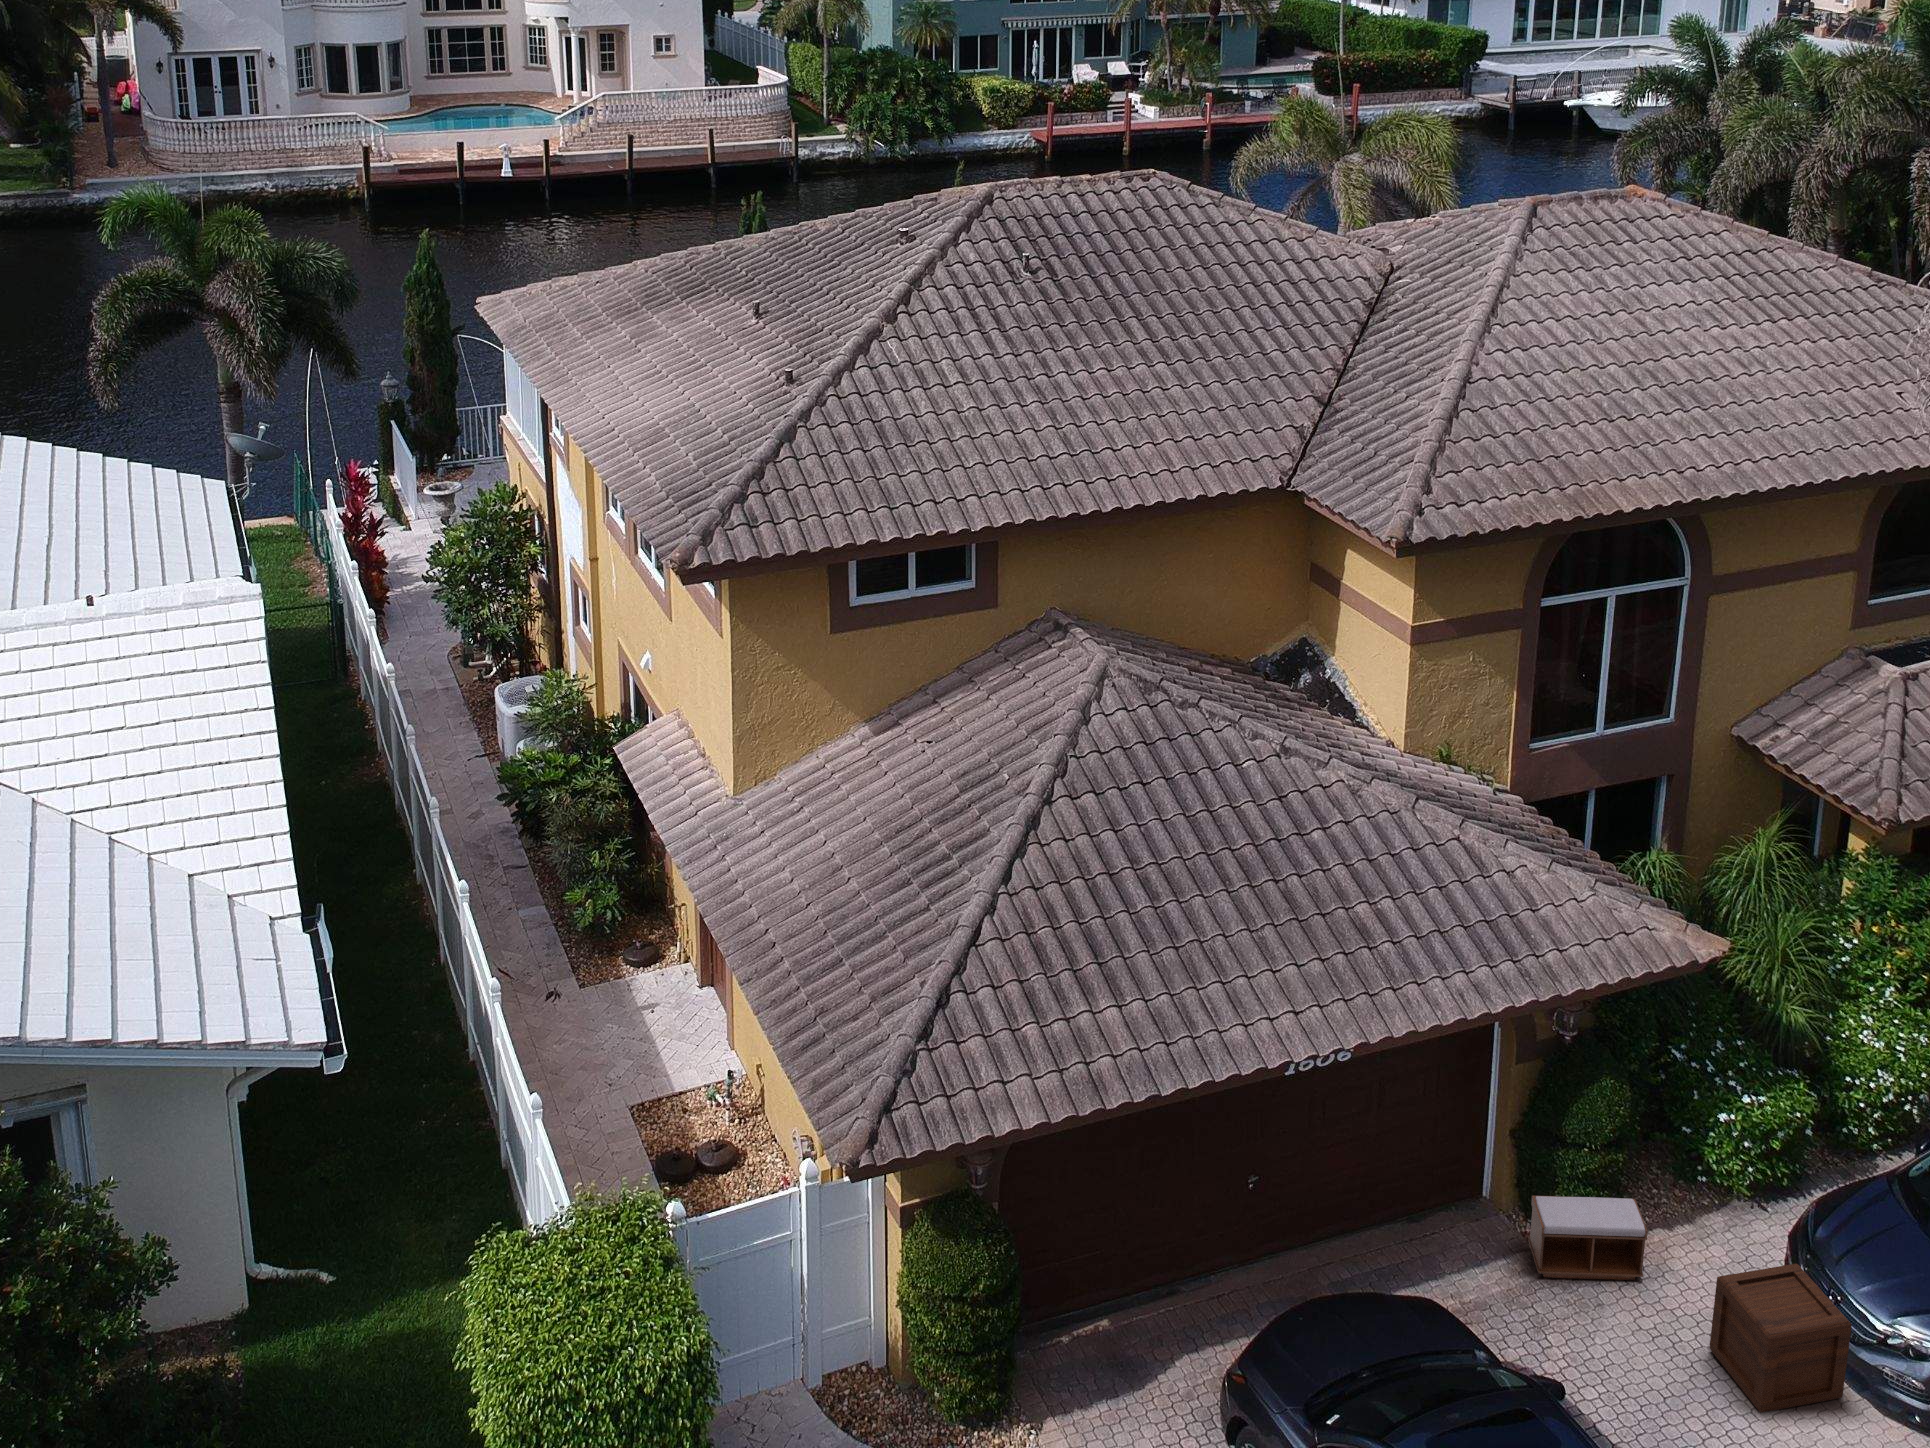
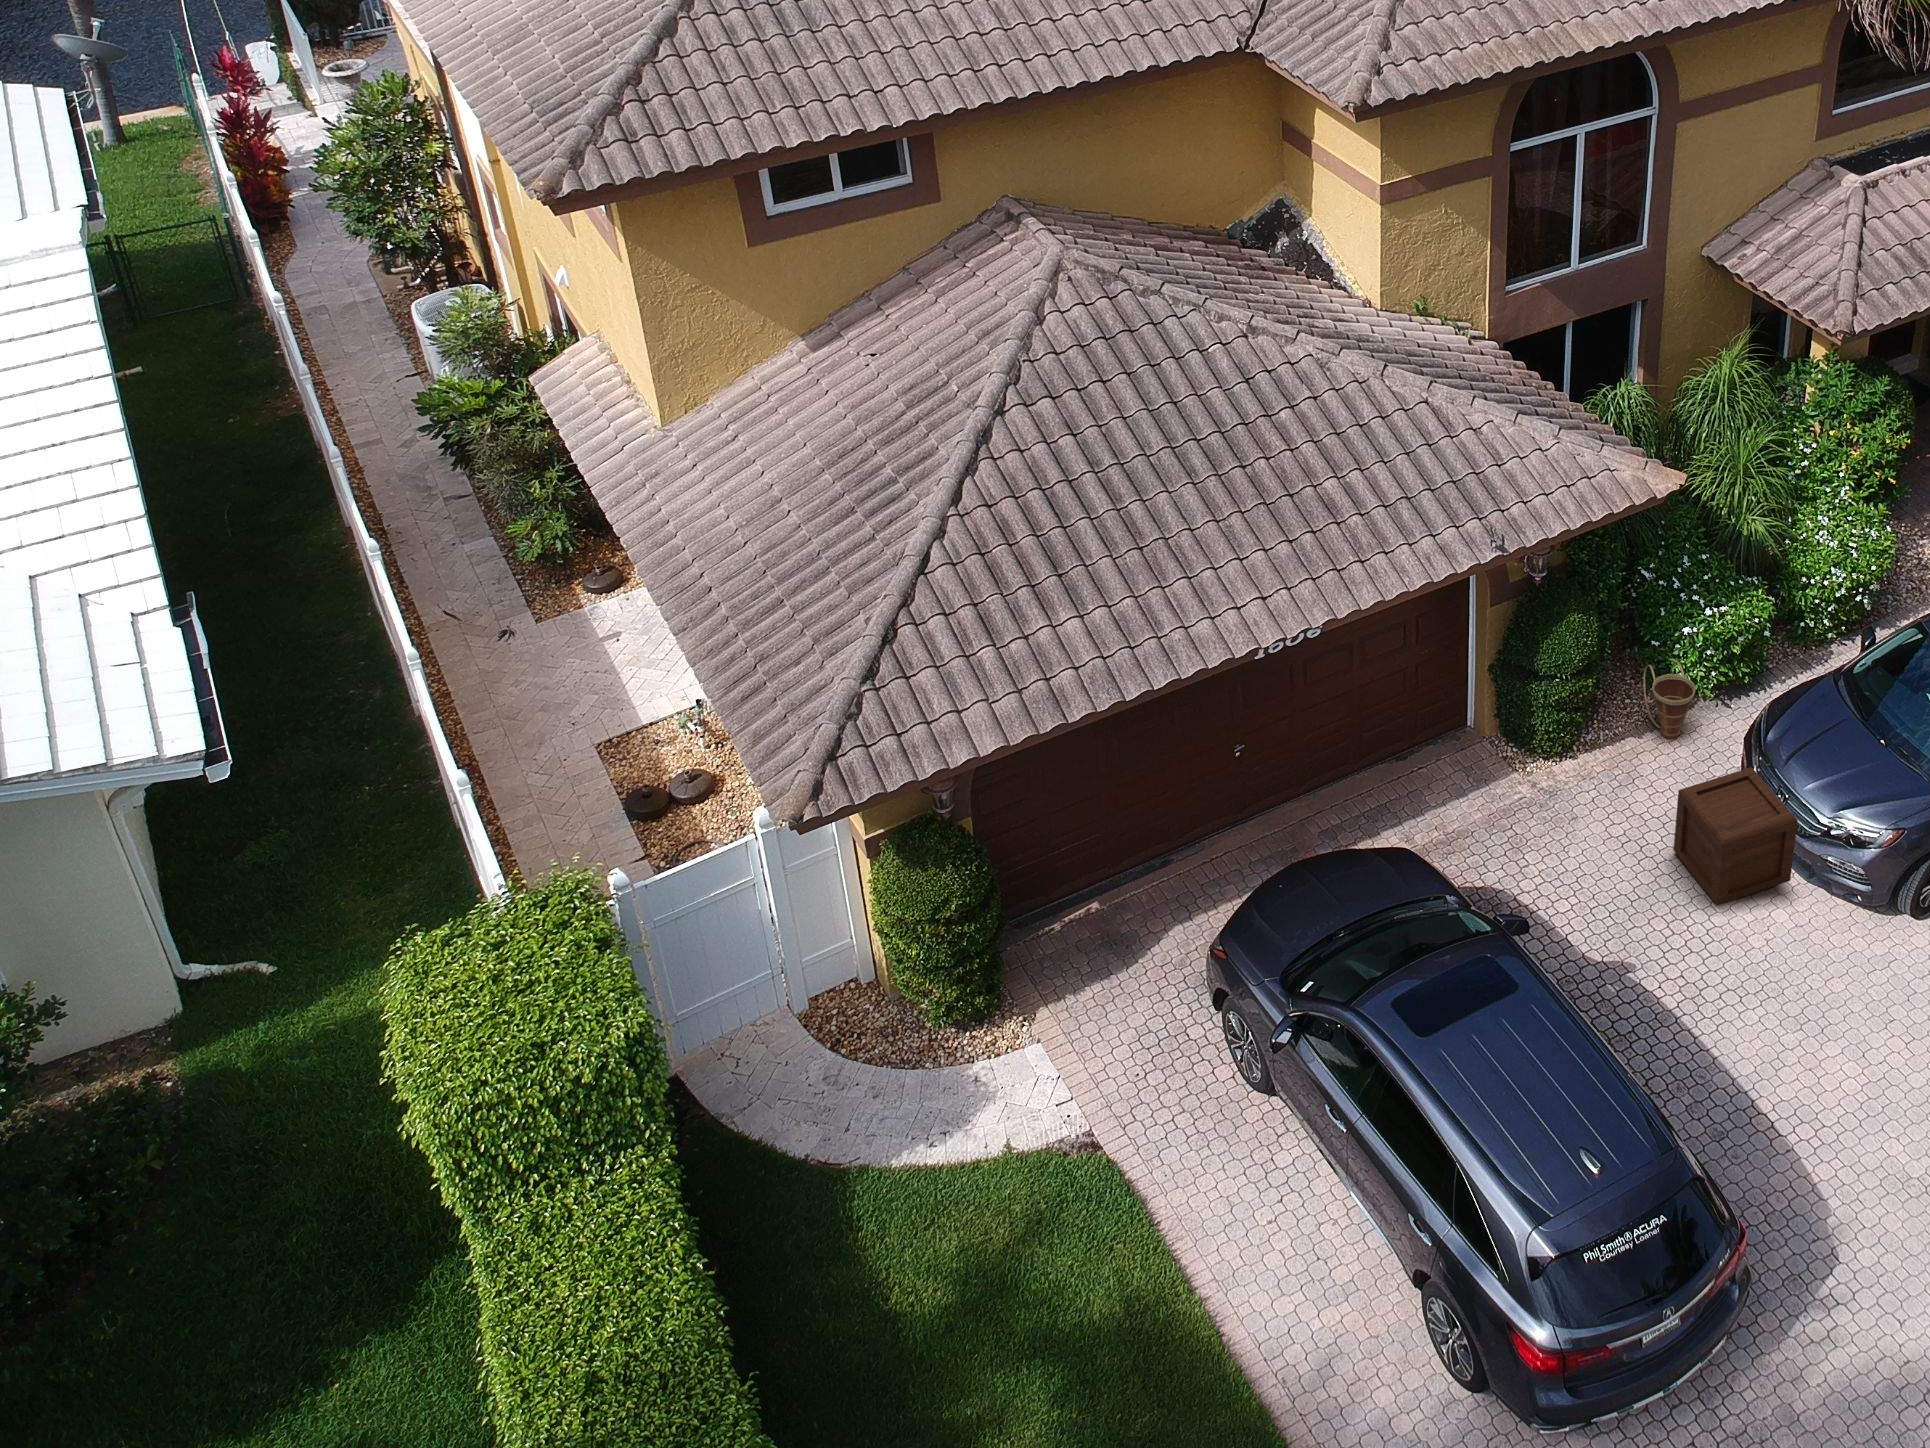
basket: none [1671,1148,1730,1234] -> present [1643,661,1695,739]
bench: present [1528,1196,1648,1280] -> none [1511,719,1618,801]

